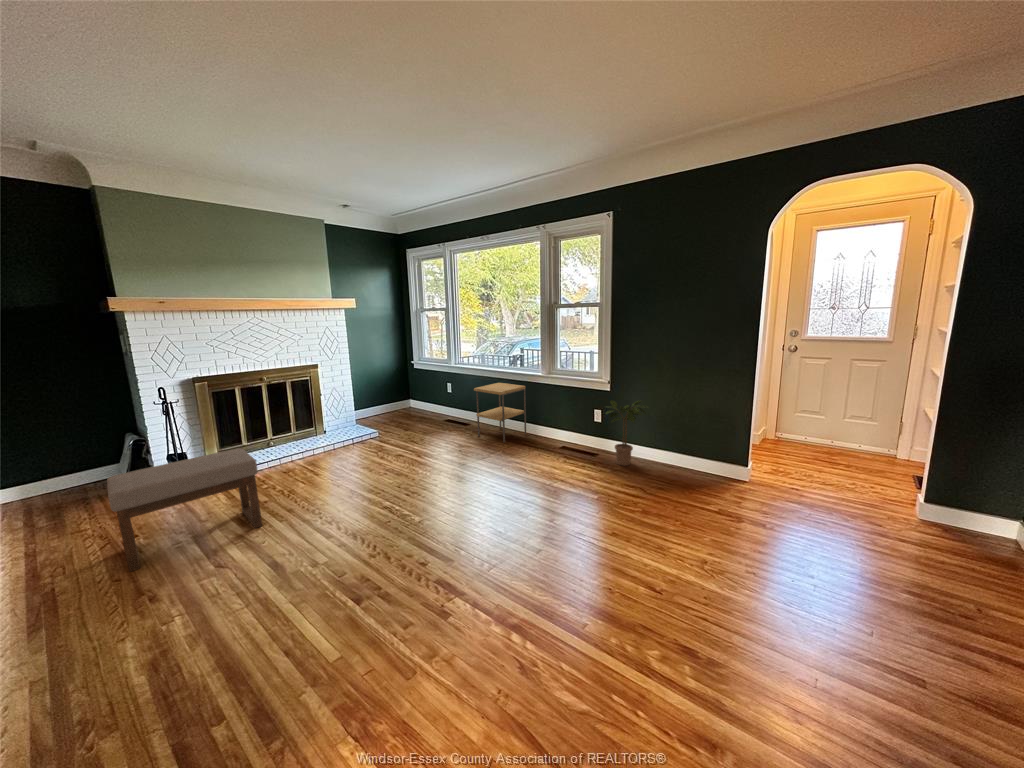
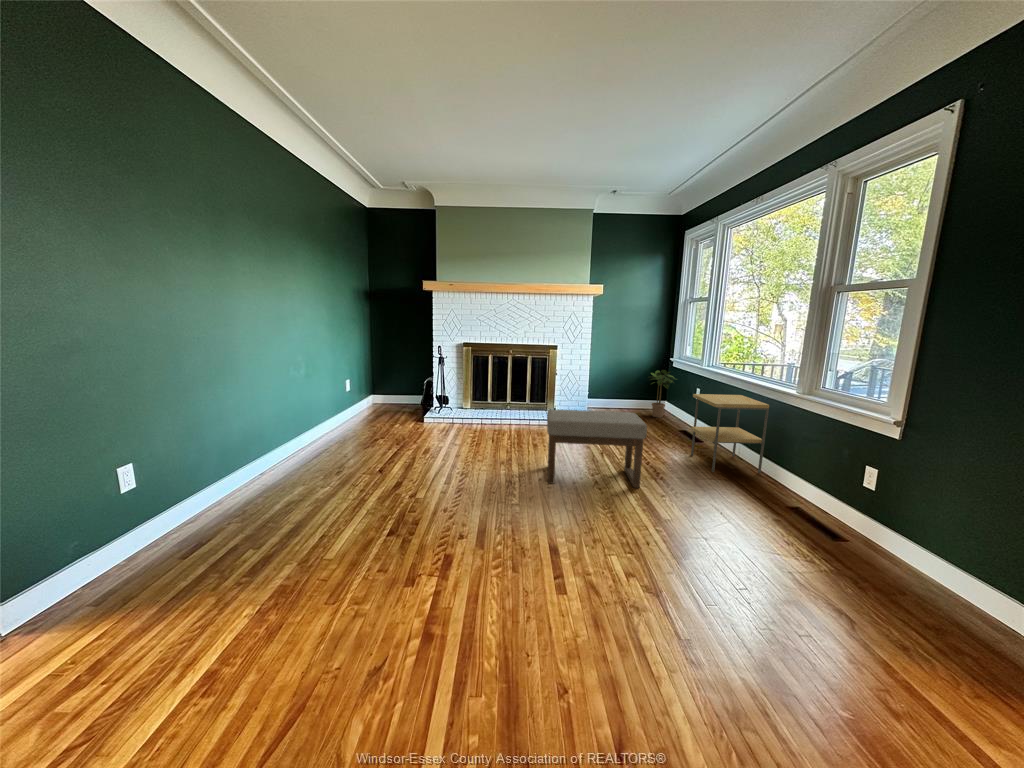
potted plant: present [606,401,649,466] -> present [650,370,677,418]
ottoman: present [107,448,262,572] -> present [547,410,647,488]

